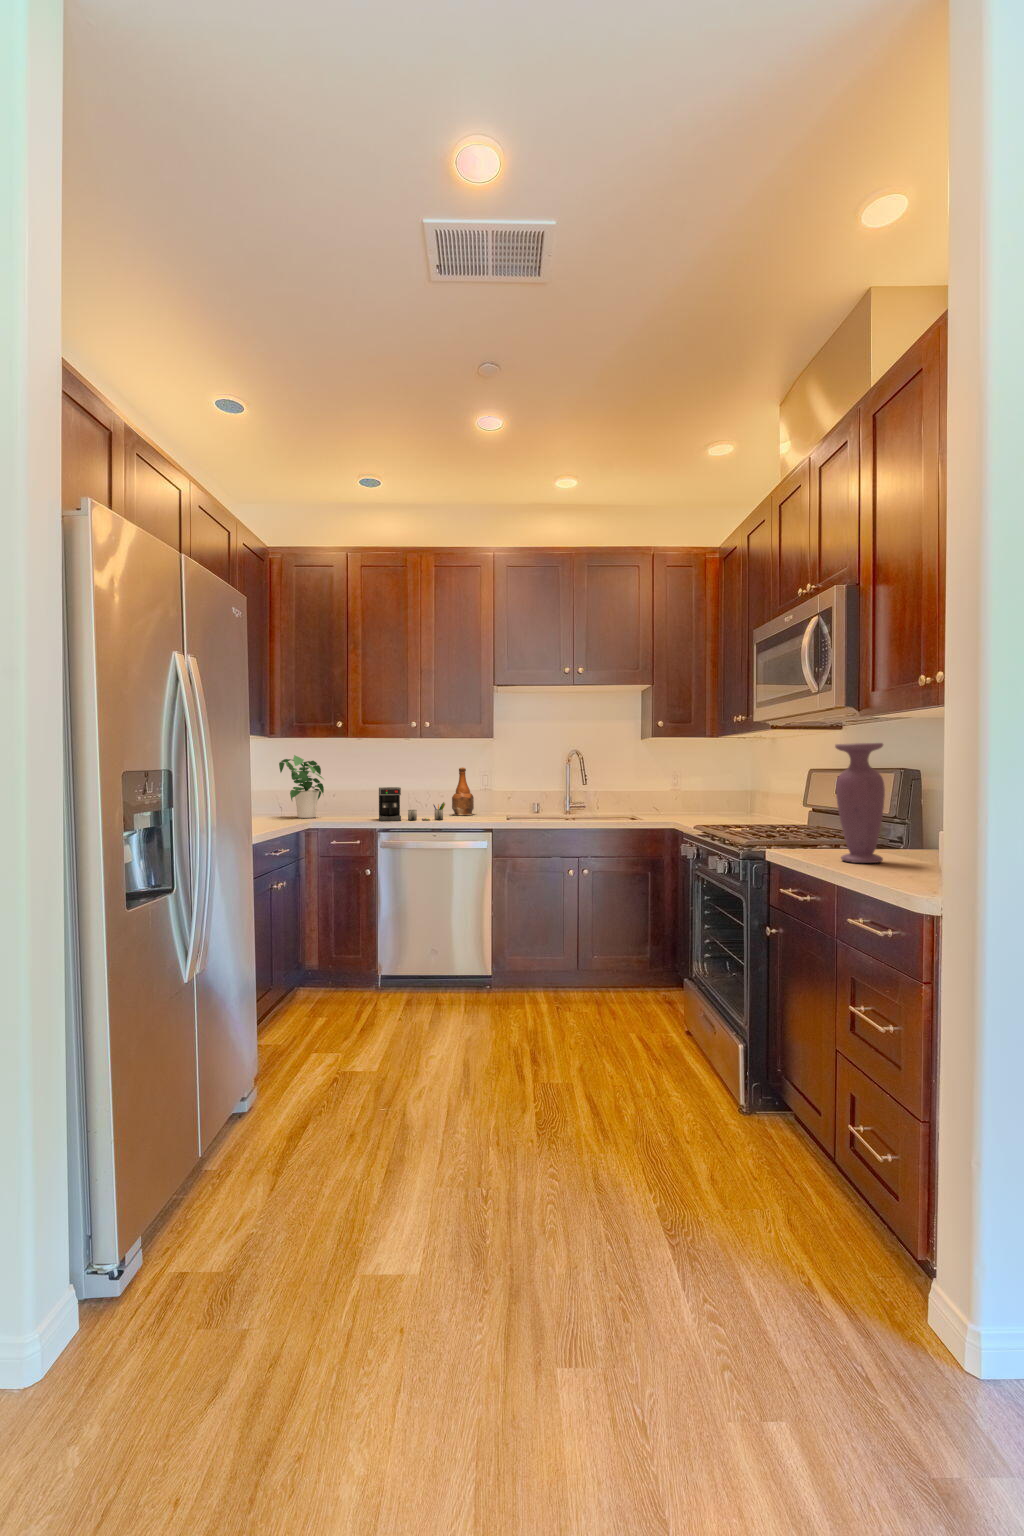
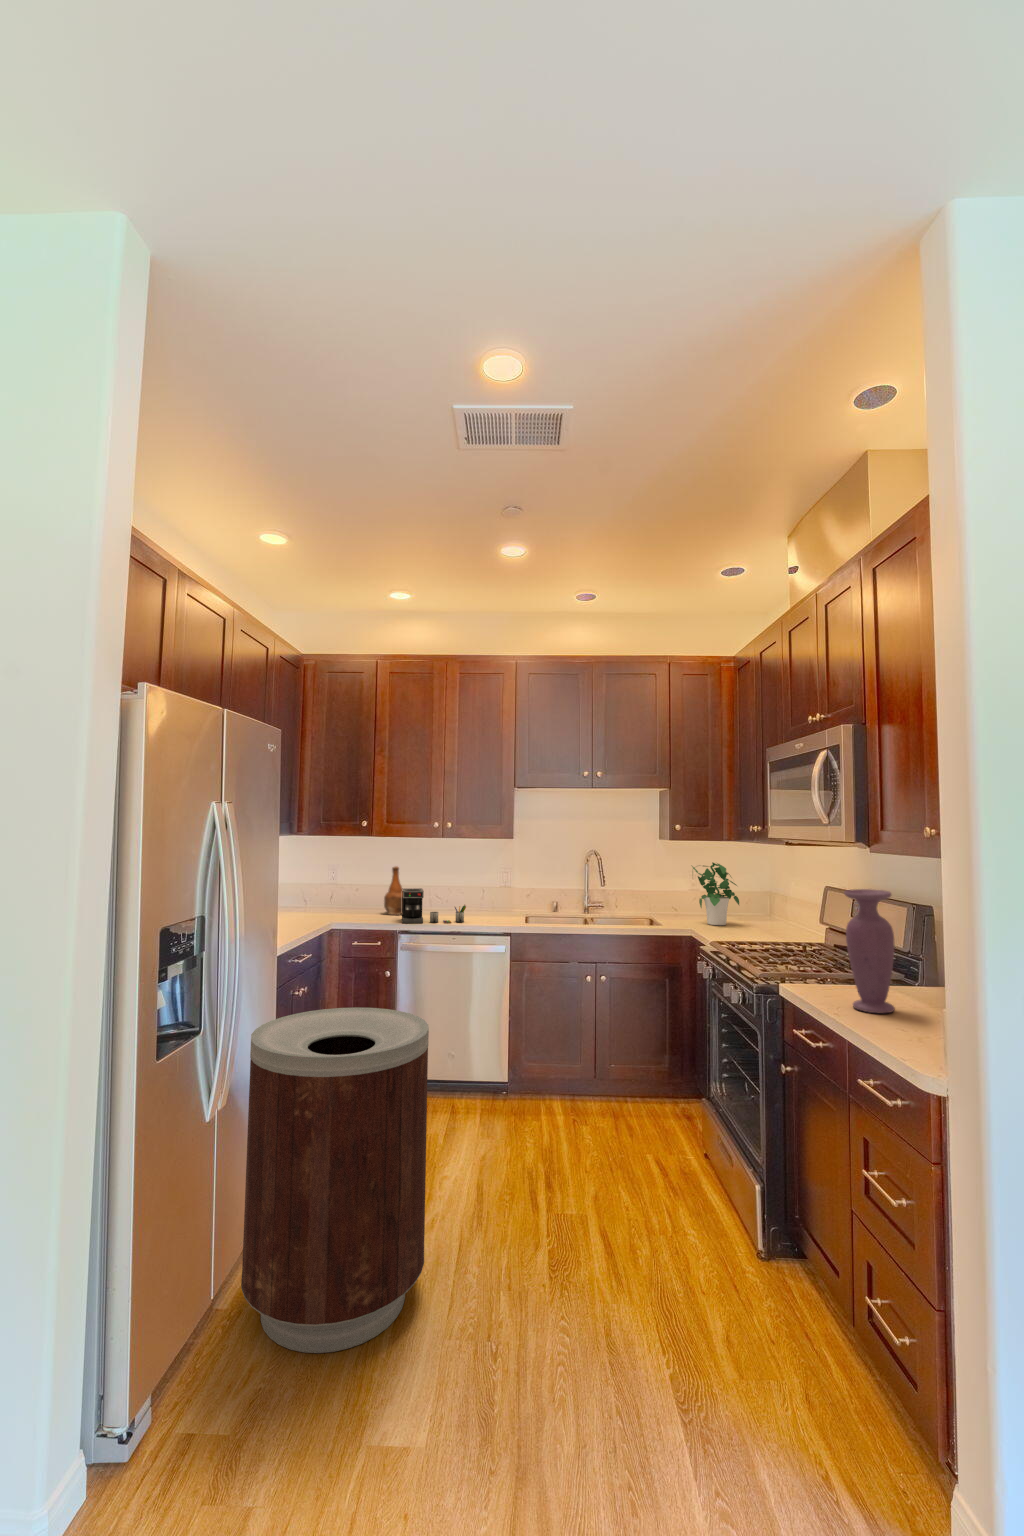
potted plant: present [279,755,324,818] -> present [692,862,739,925]
bottle: present [452,767,474,815] -> present [384,866,403,915]
trash can: none [227,882,413,1202] -> present [241,1007,429,1353]

